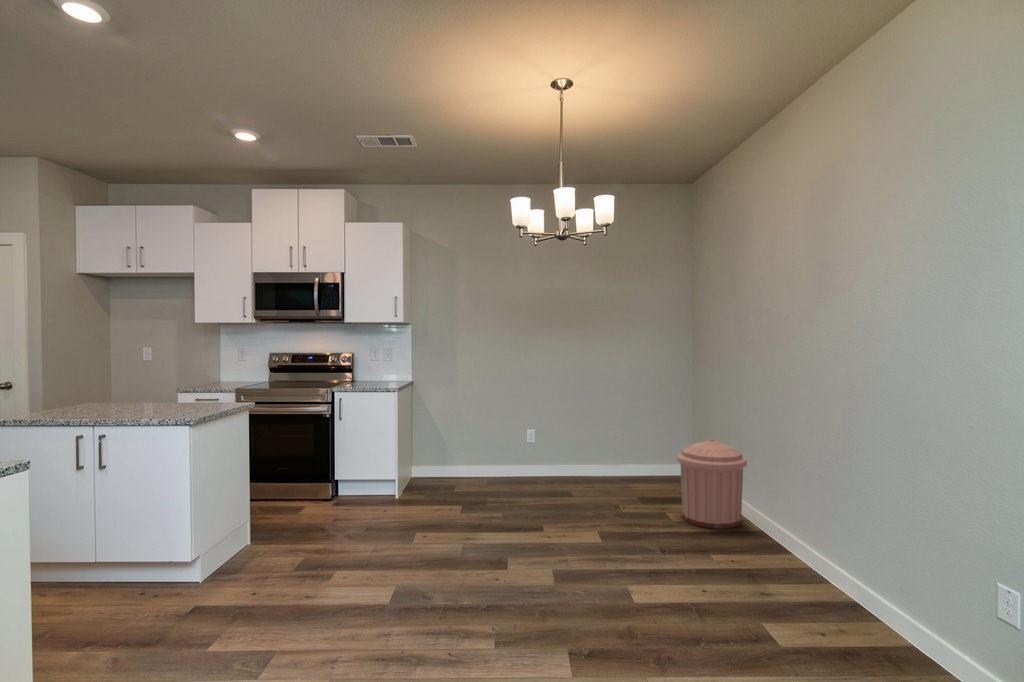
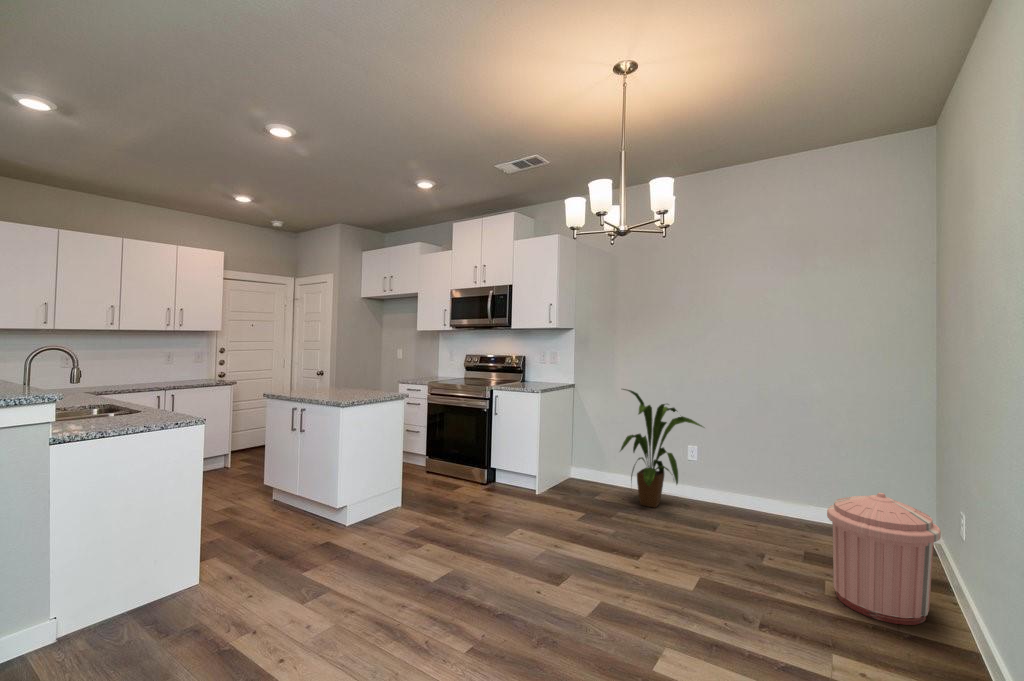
house plant: none [478,379,551,490] -> present [620,389,703,508]

